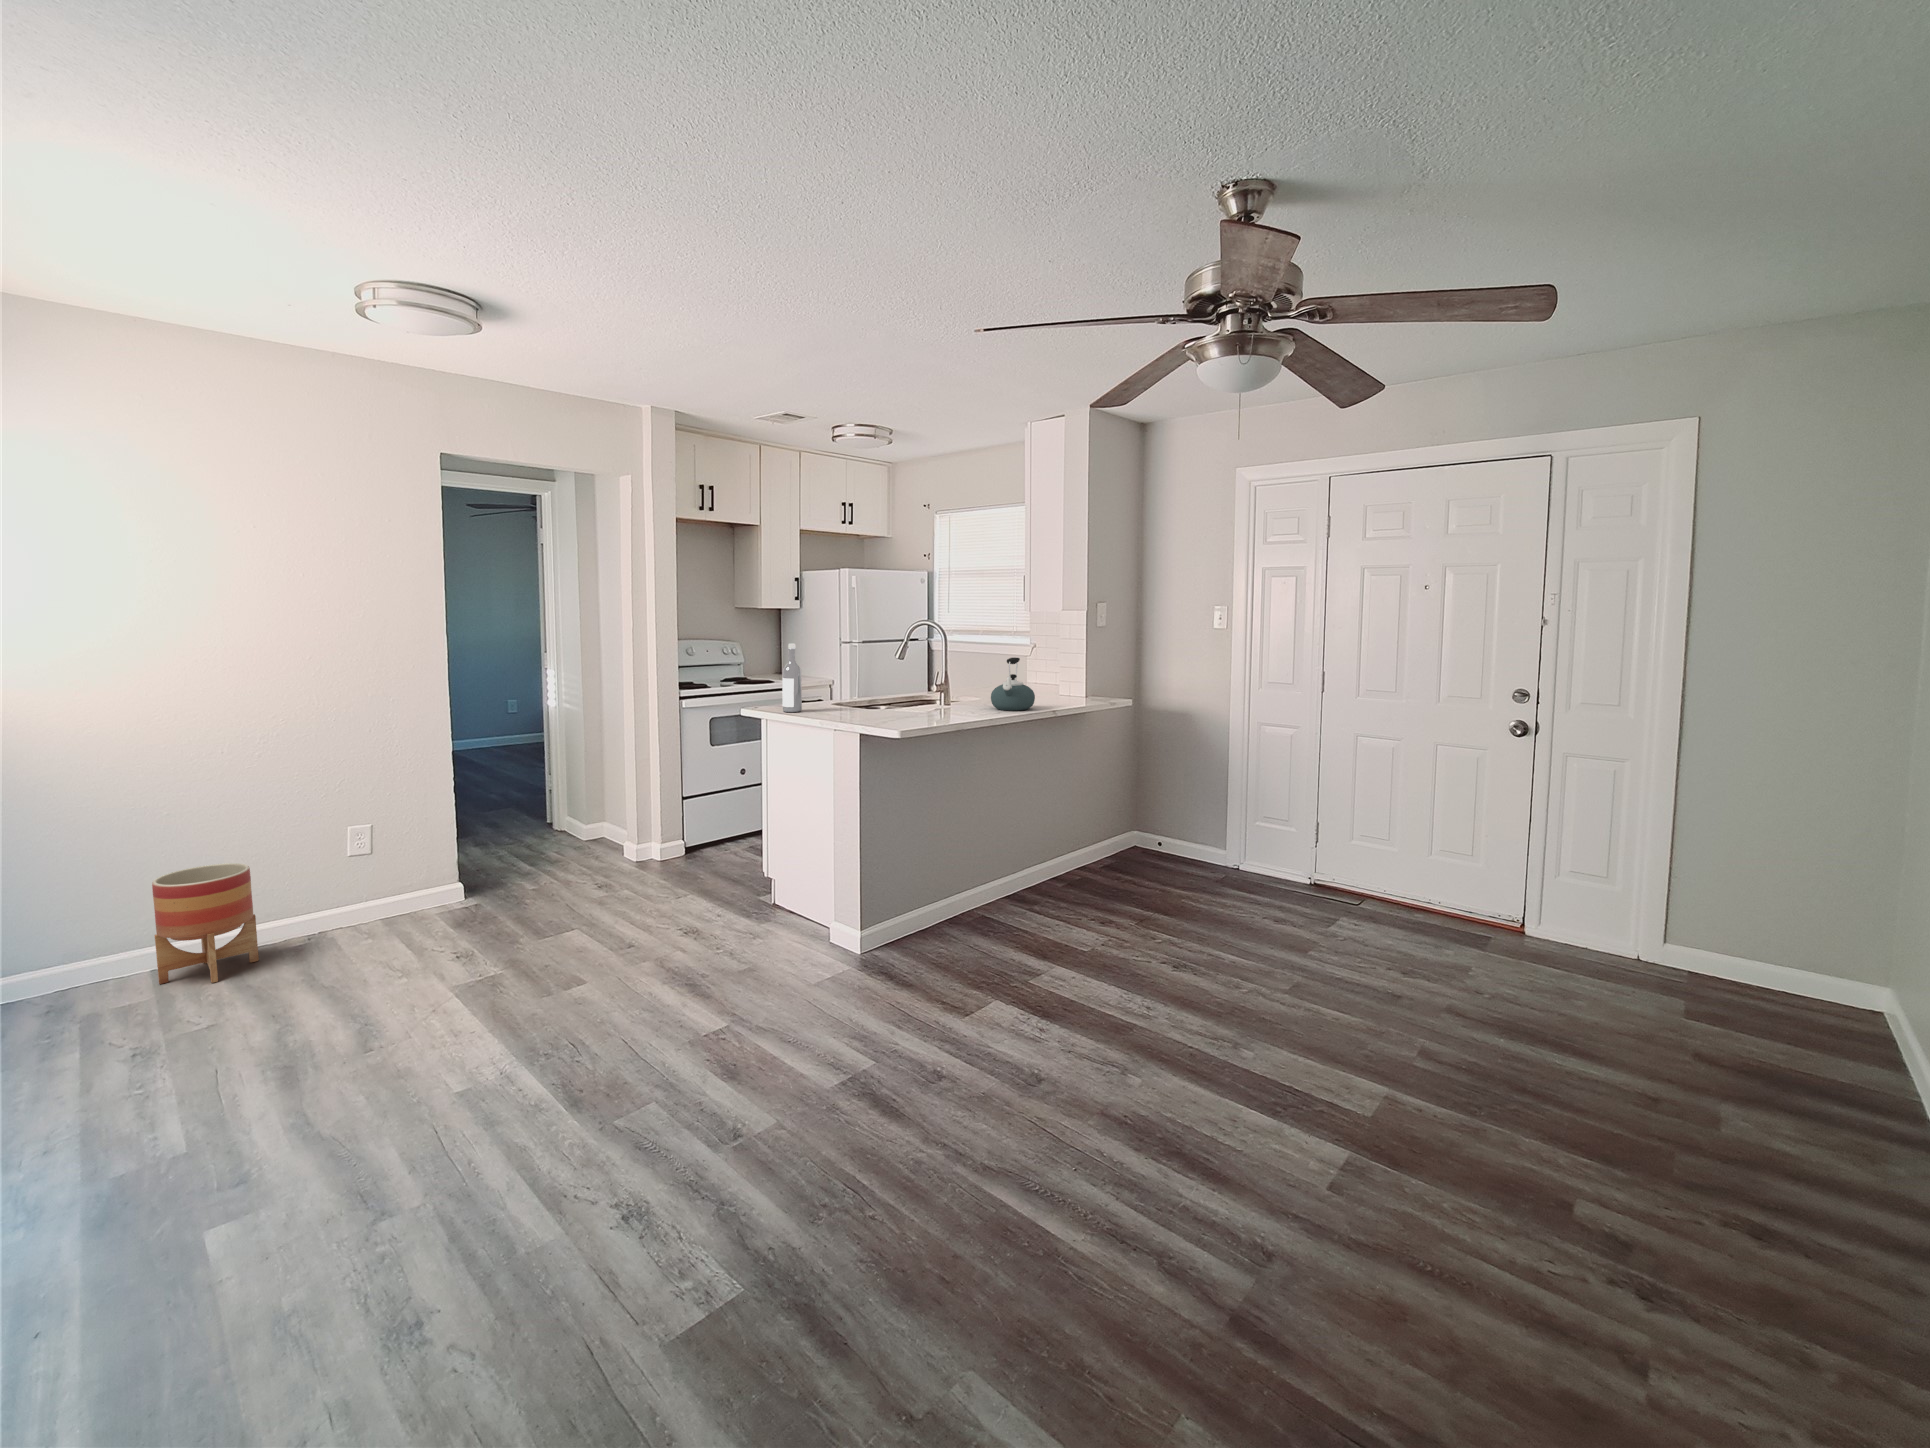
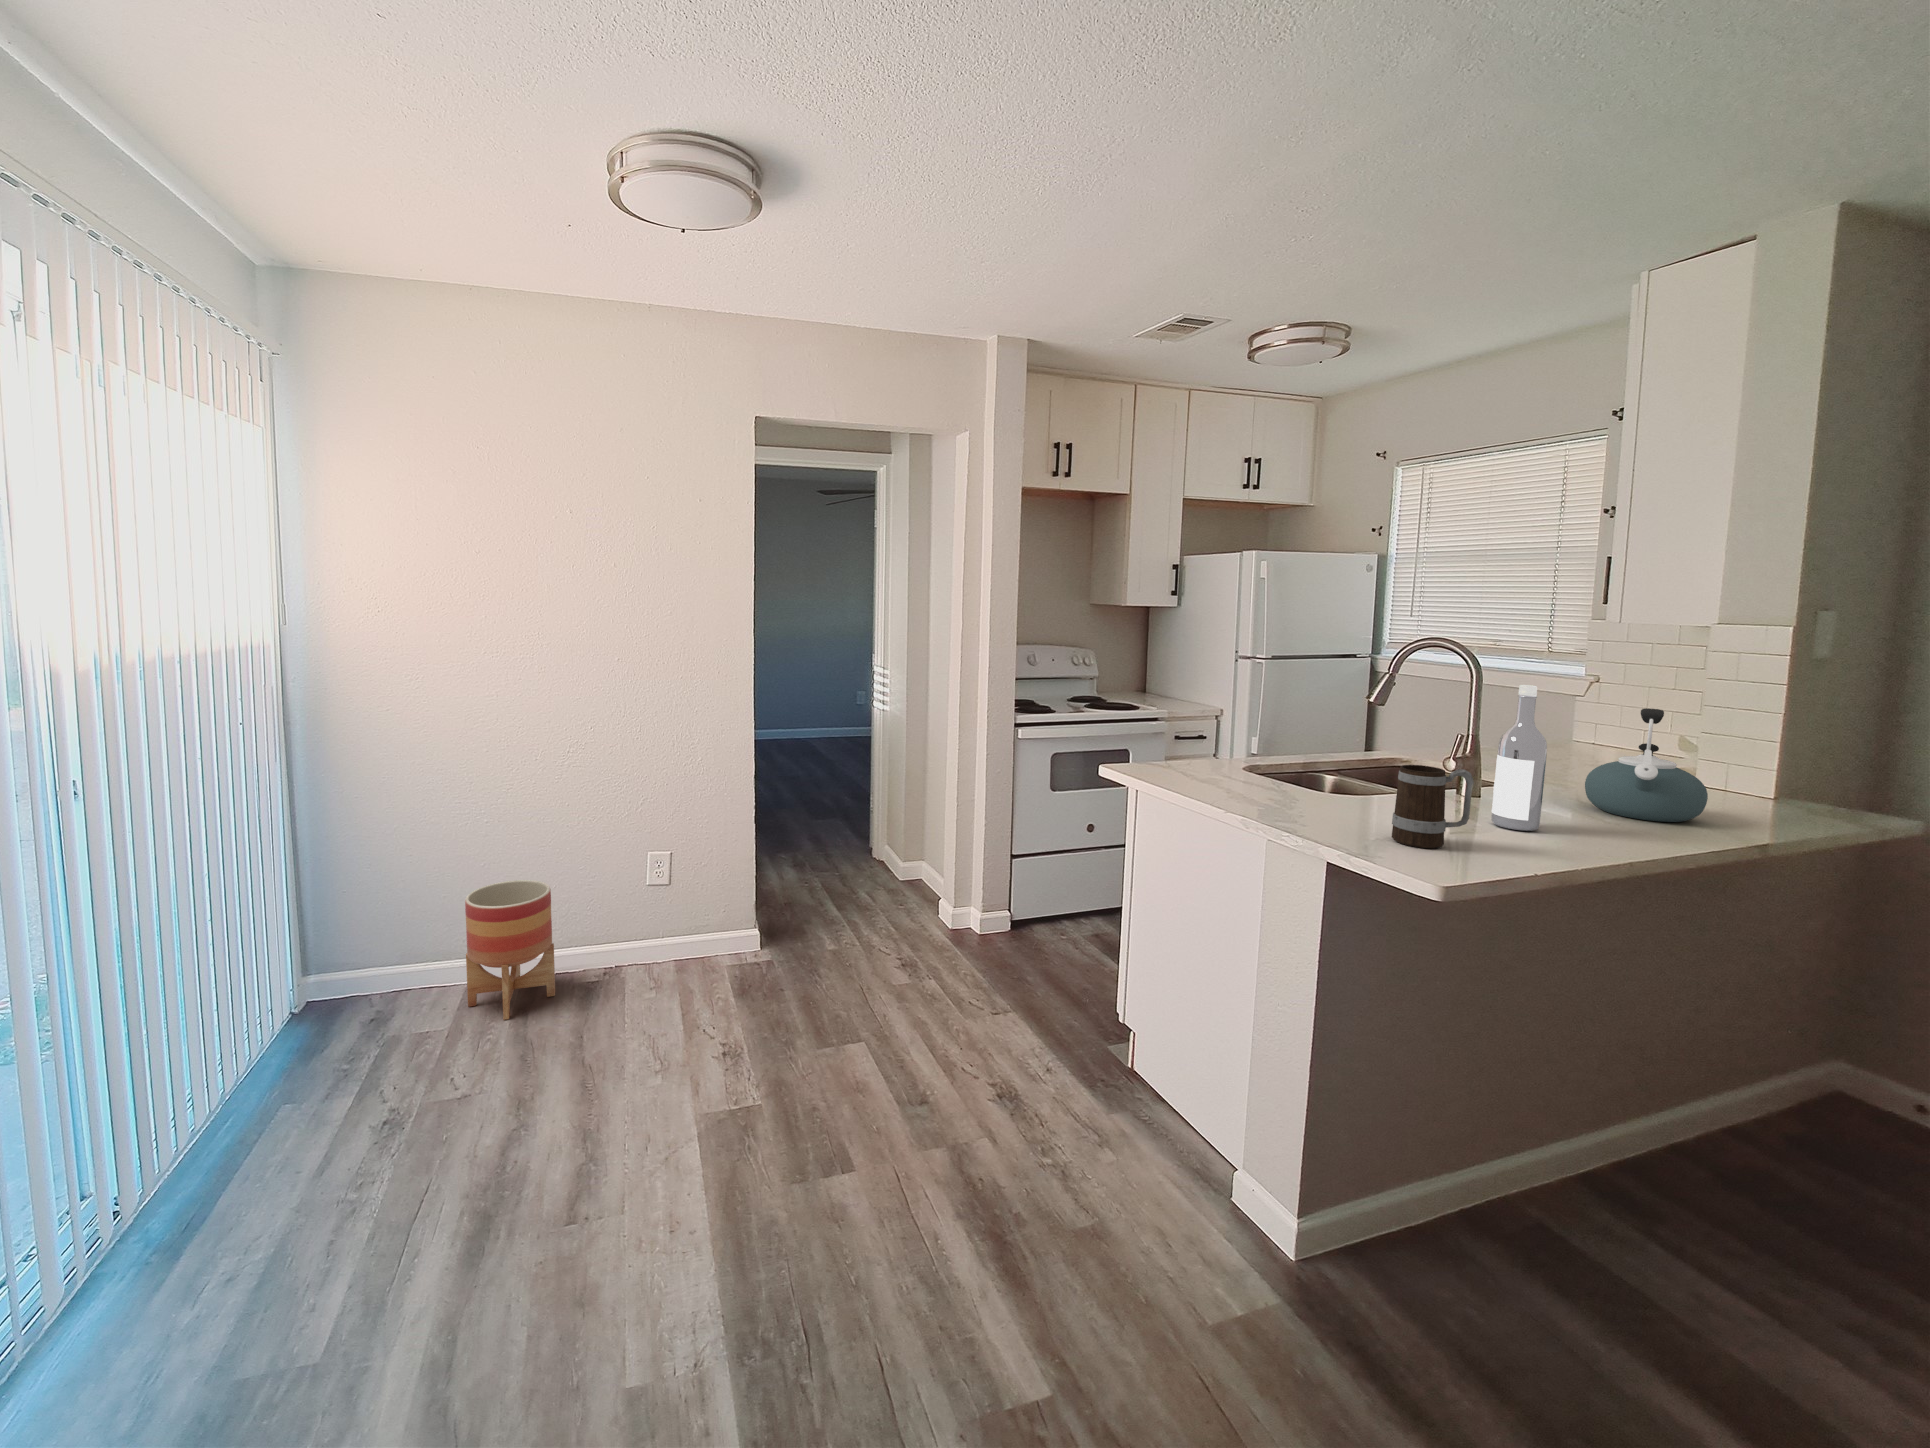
wine bottle: present [782,644,802,712] -> present [1491,685,1547,831]
mug: none [888,687,920,726] -> present [1392,765,1474,848]

